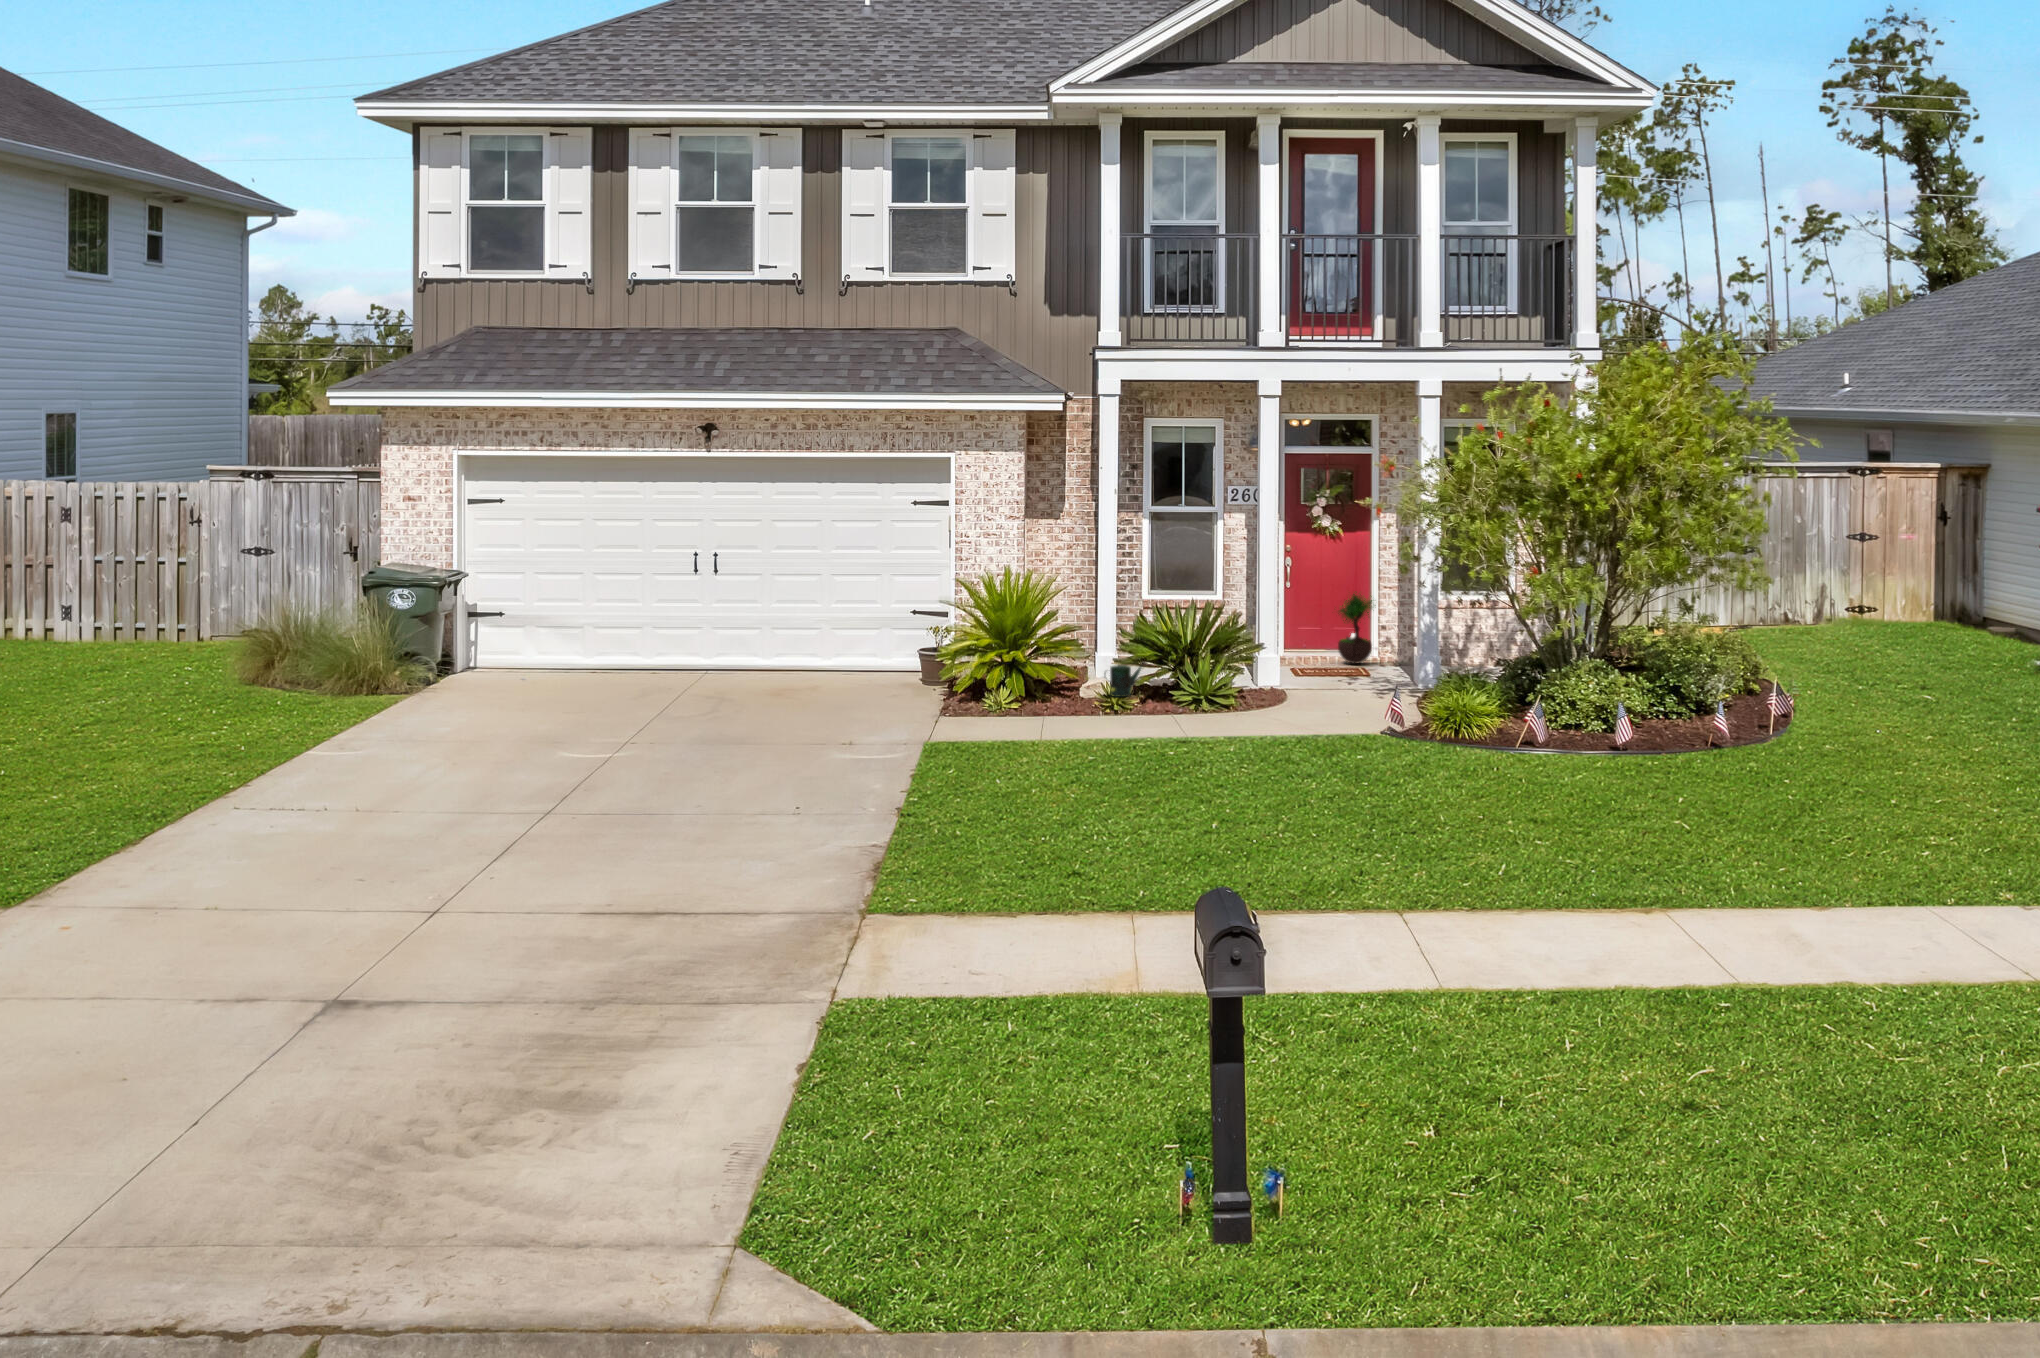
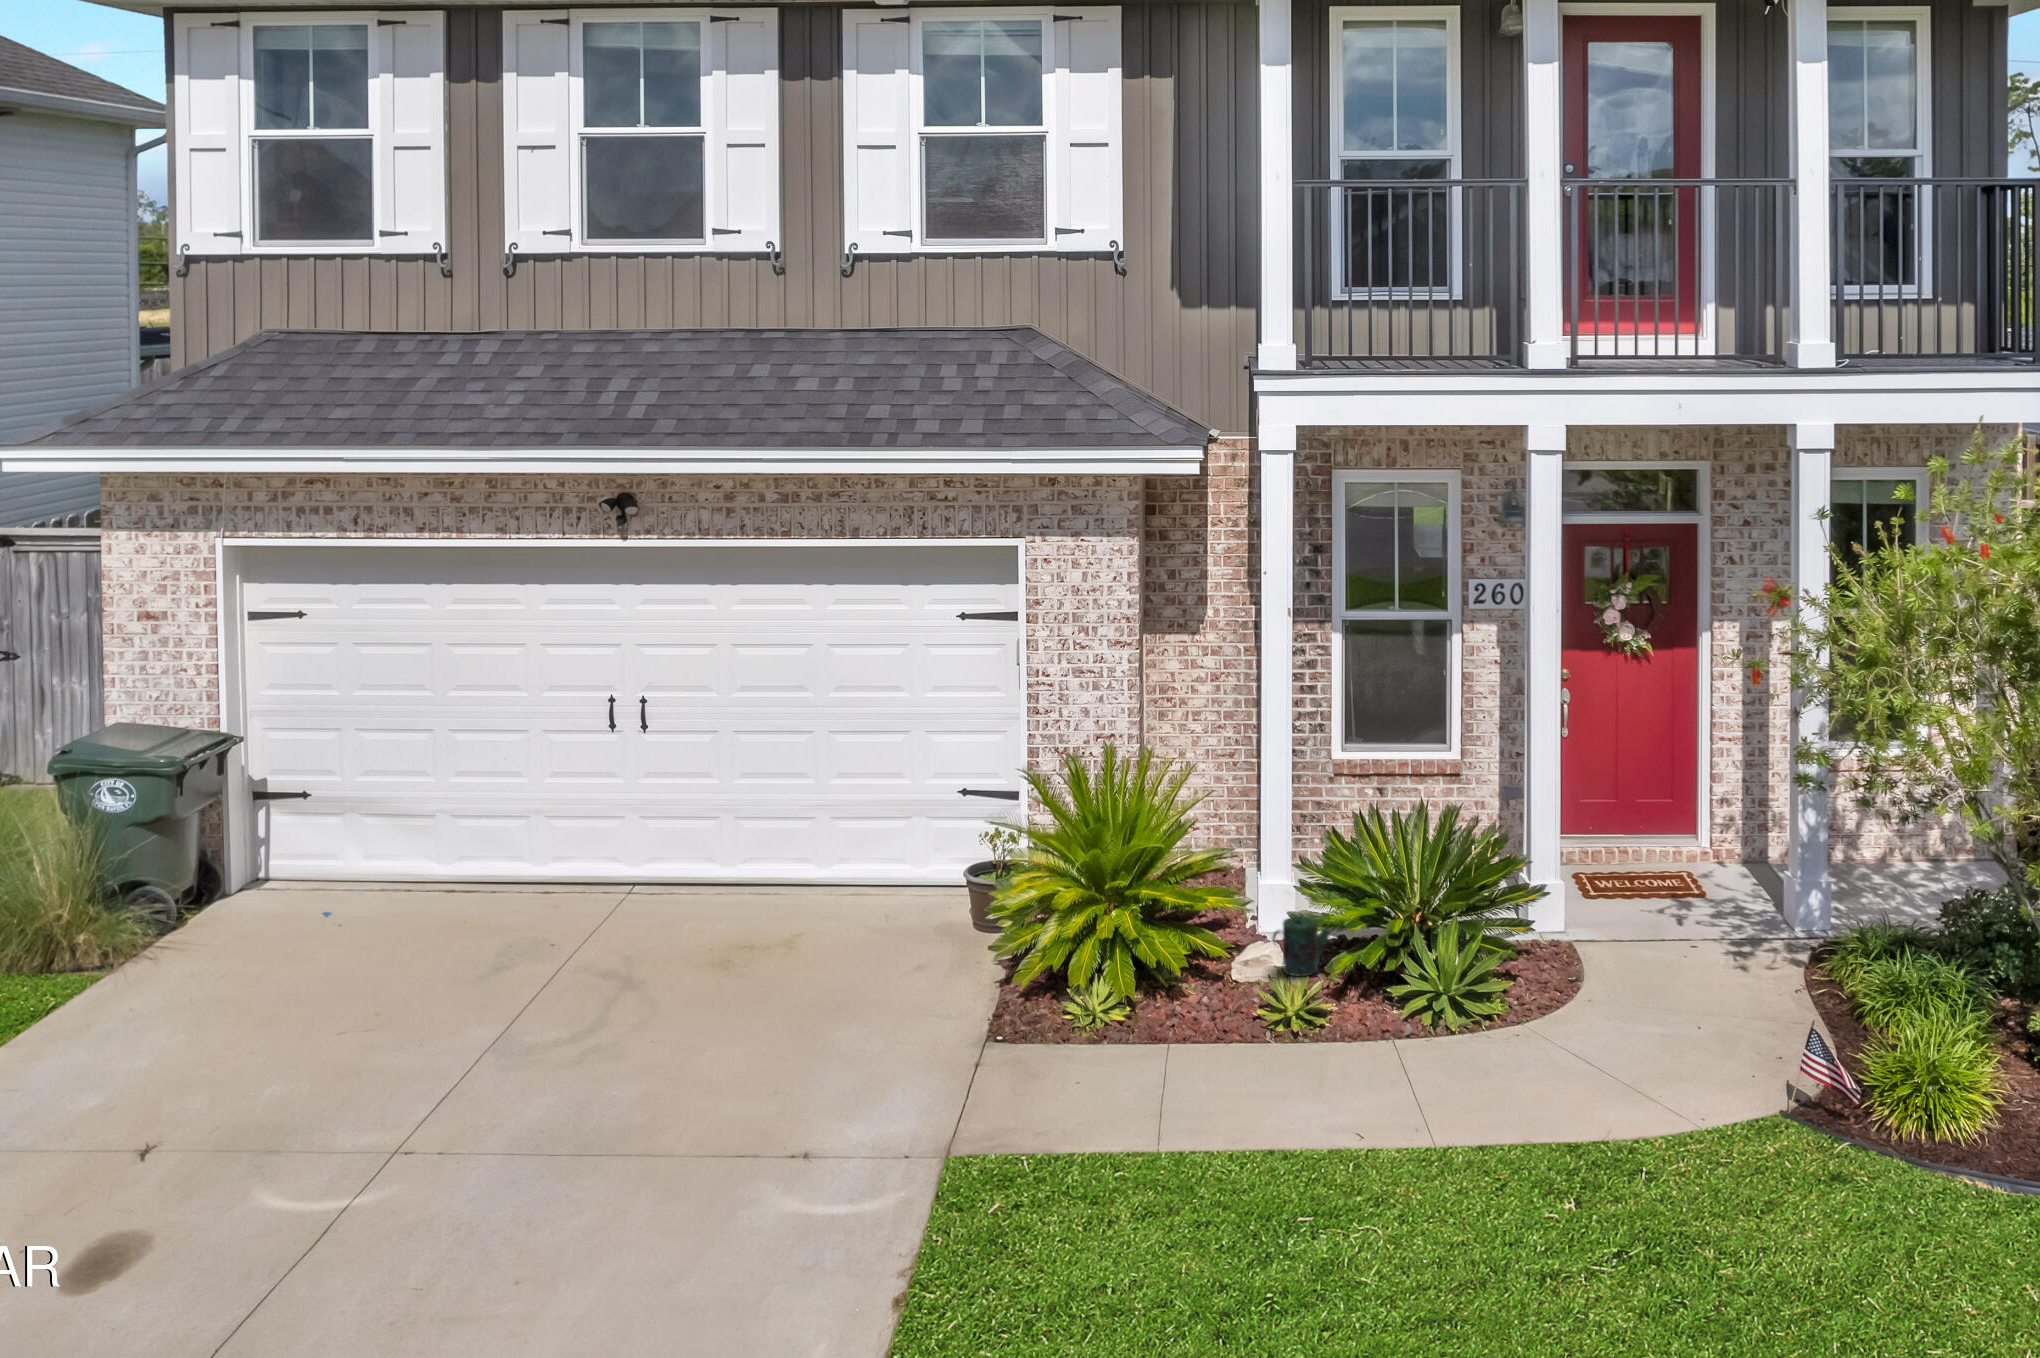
potted tree: present [1338,592,1376,664] -> none [1637,743,1711,863]

